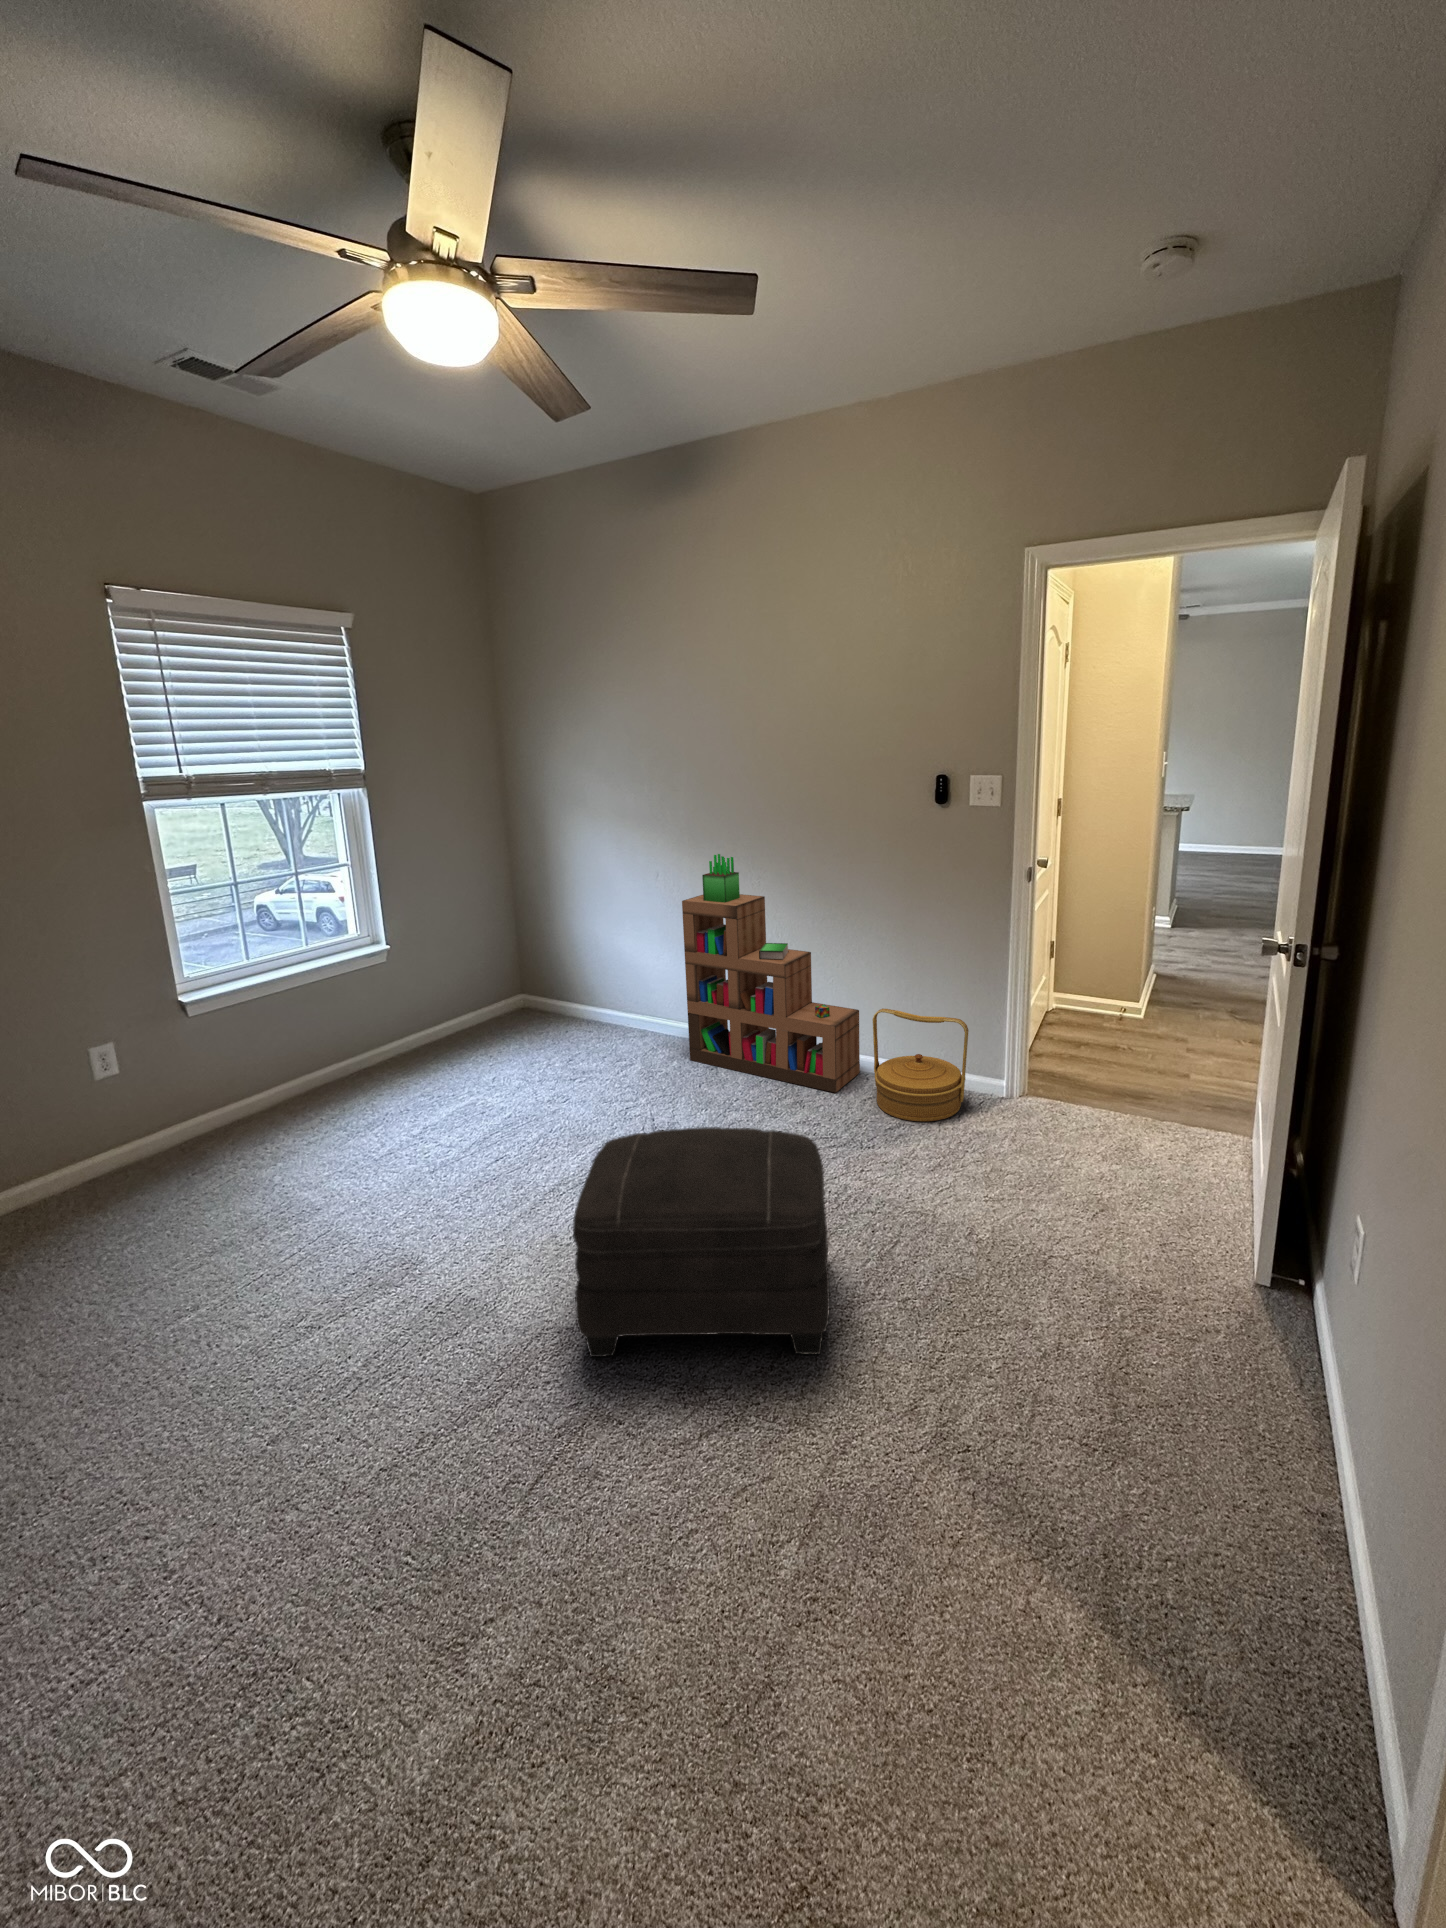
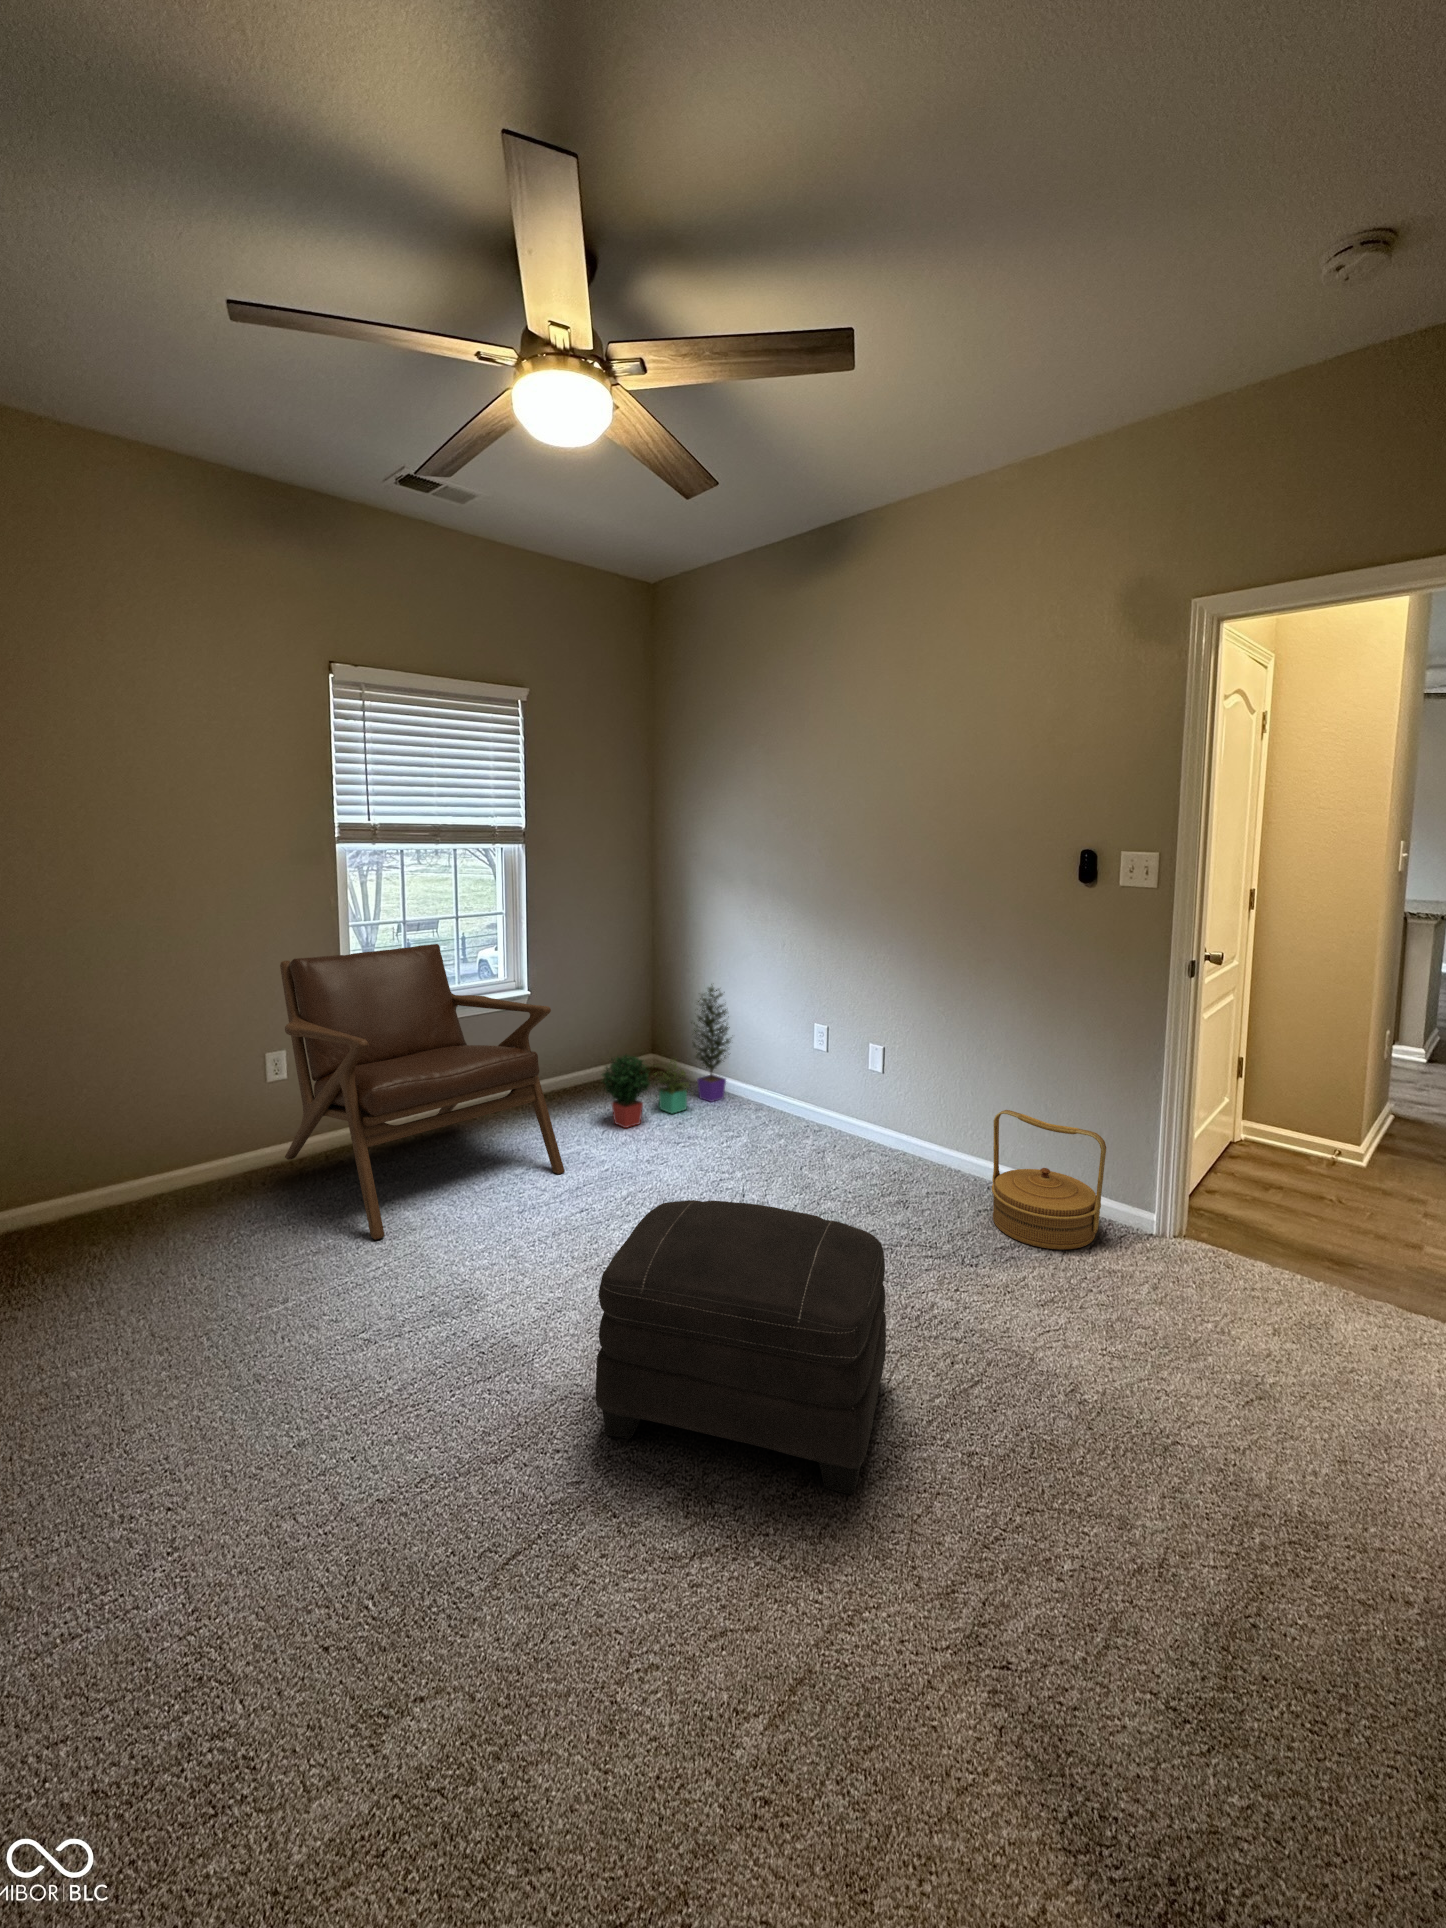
bookshelf: present [682,854,860,1093] -> none [799,926,983,1199]
lounge chair: none [91,906,466,1227] -> present [280,944,565,1240]
potted plant: none [483,918,612,1072] -> present [602,984,730,1128]

